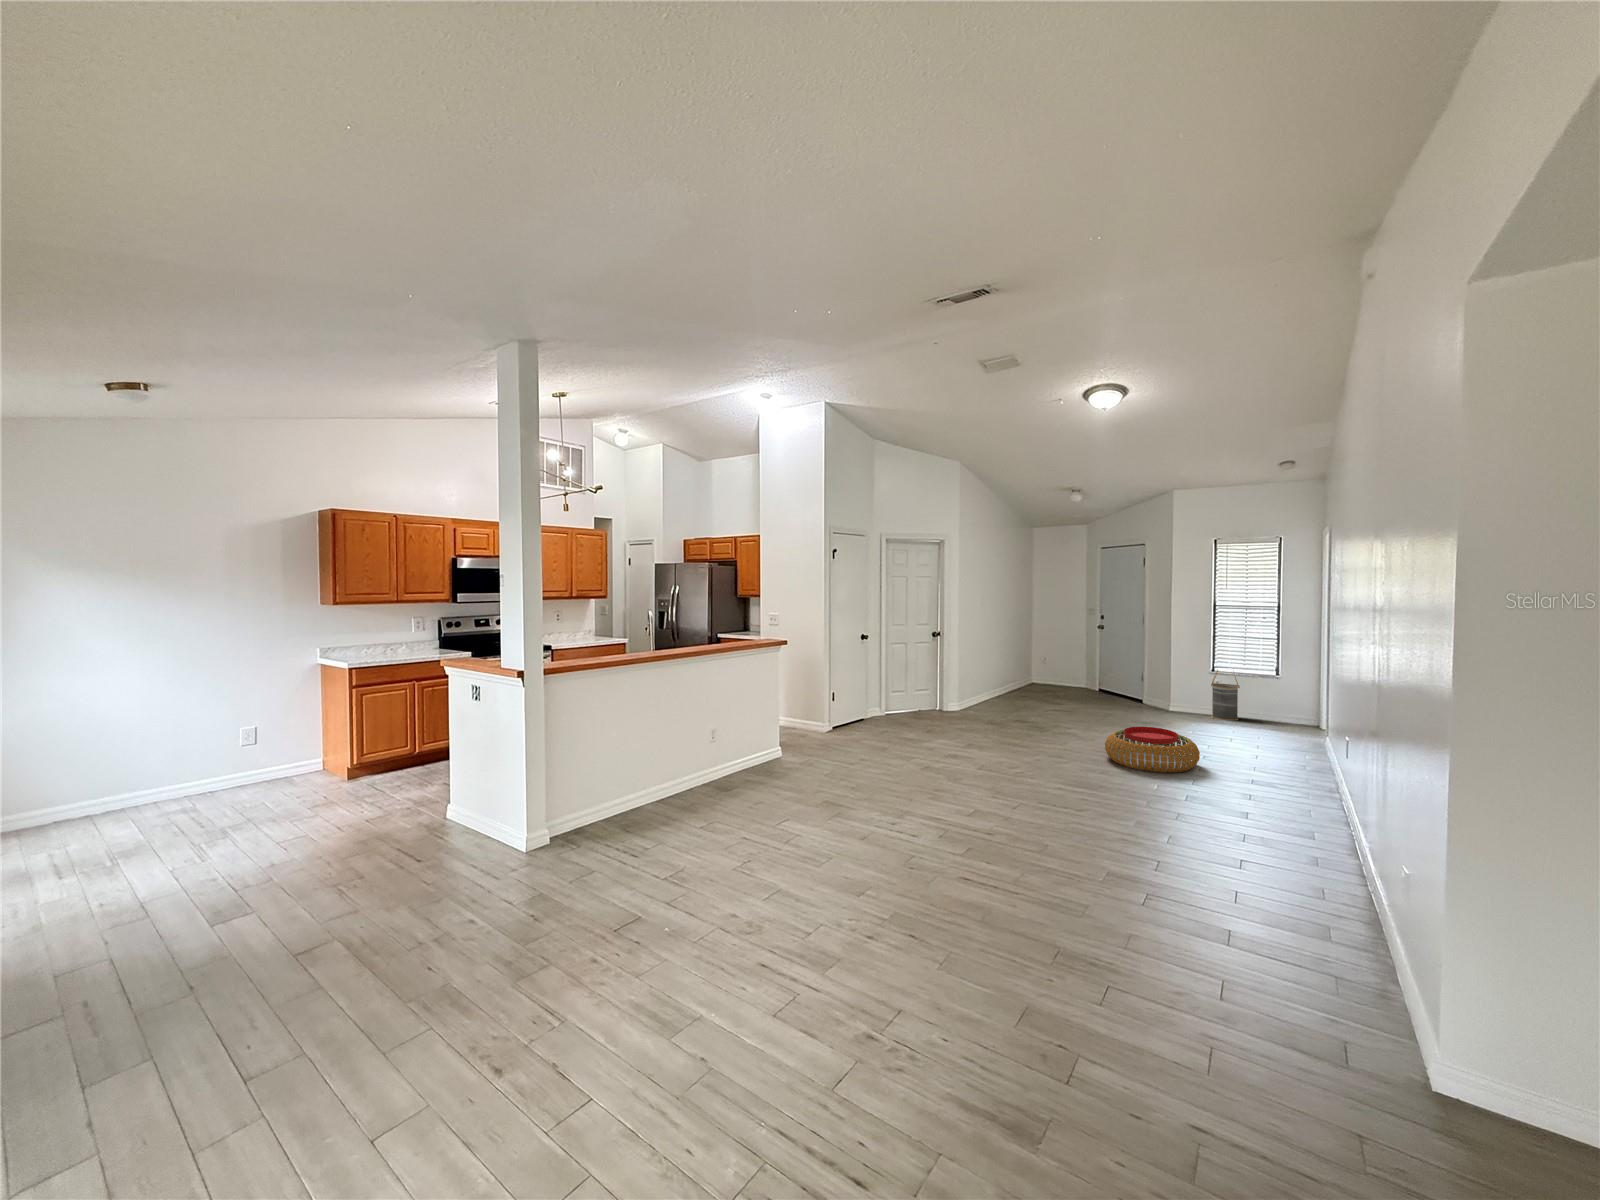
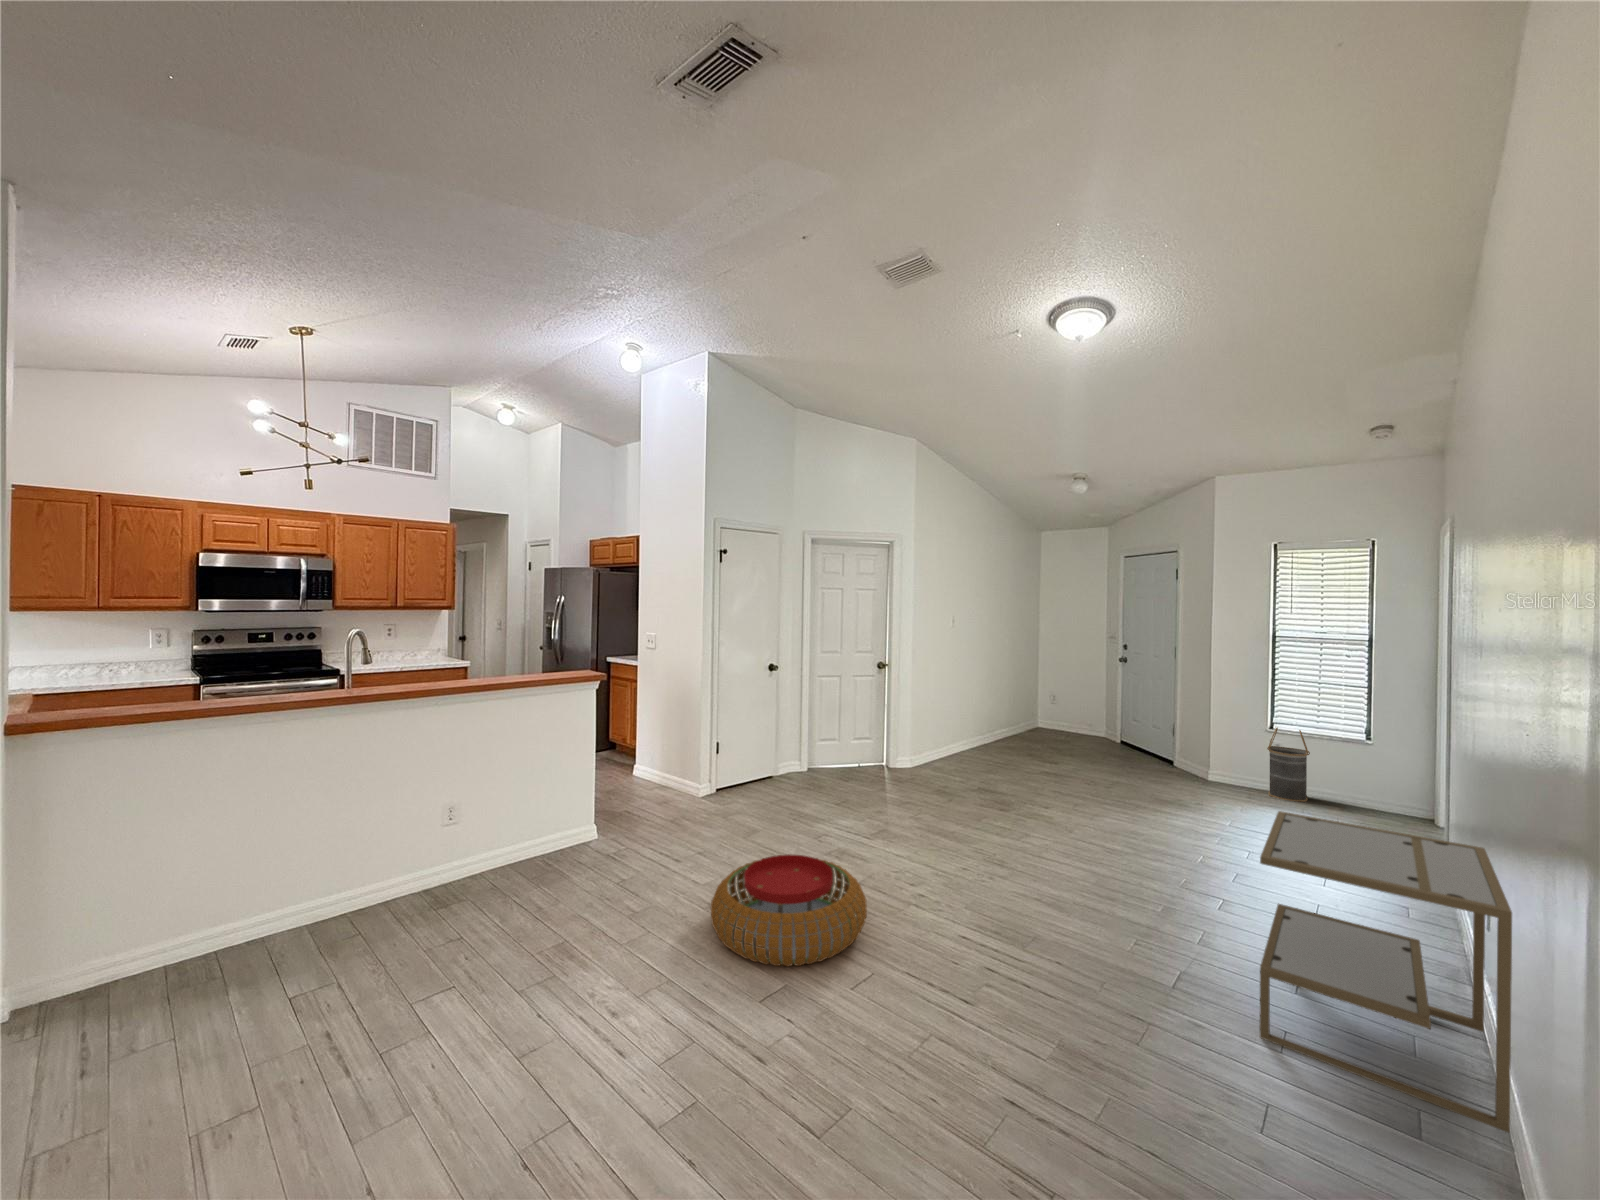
side table: none [1226,702,1348,840] -> present [1260,811,1512,1133]
pouf: present [1105,727,1200,773] -> present [711,854,867,966]

